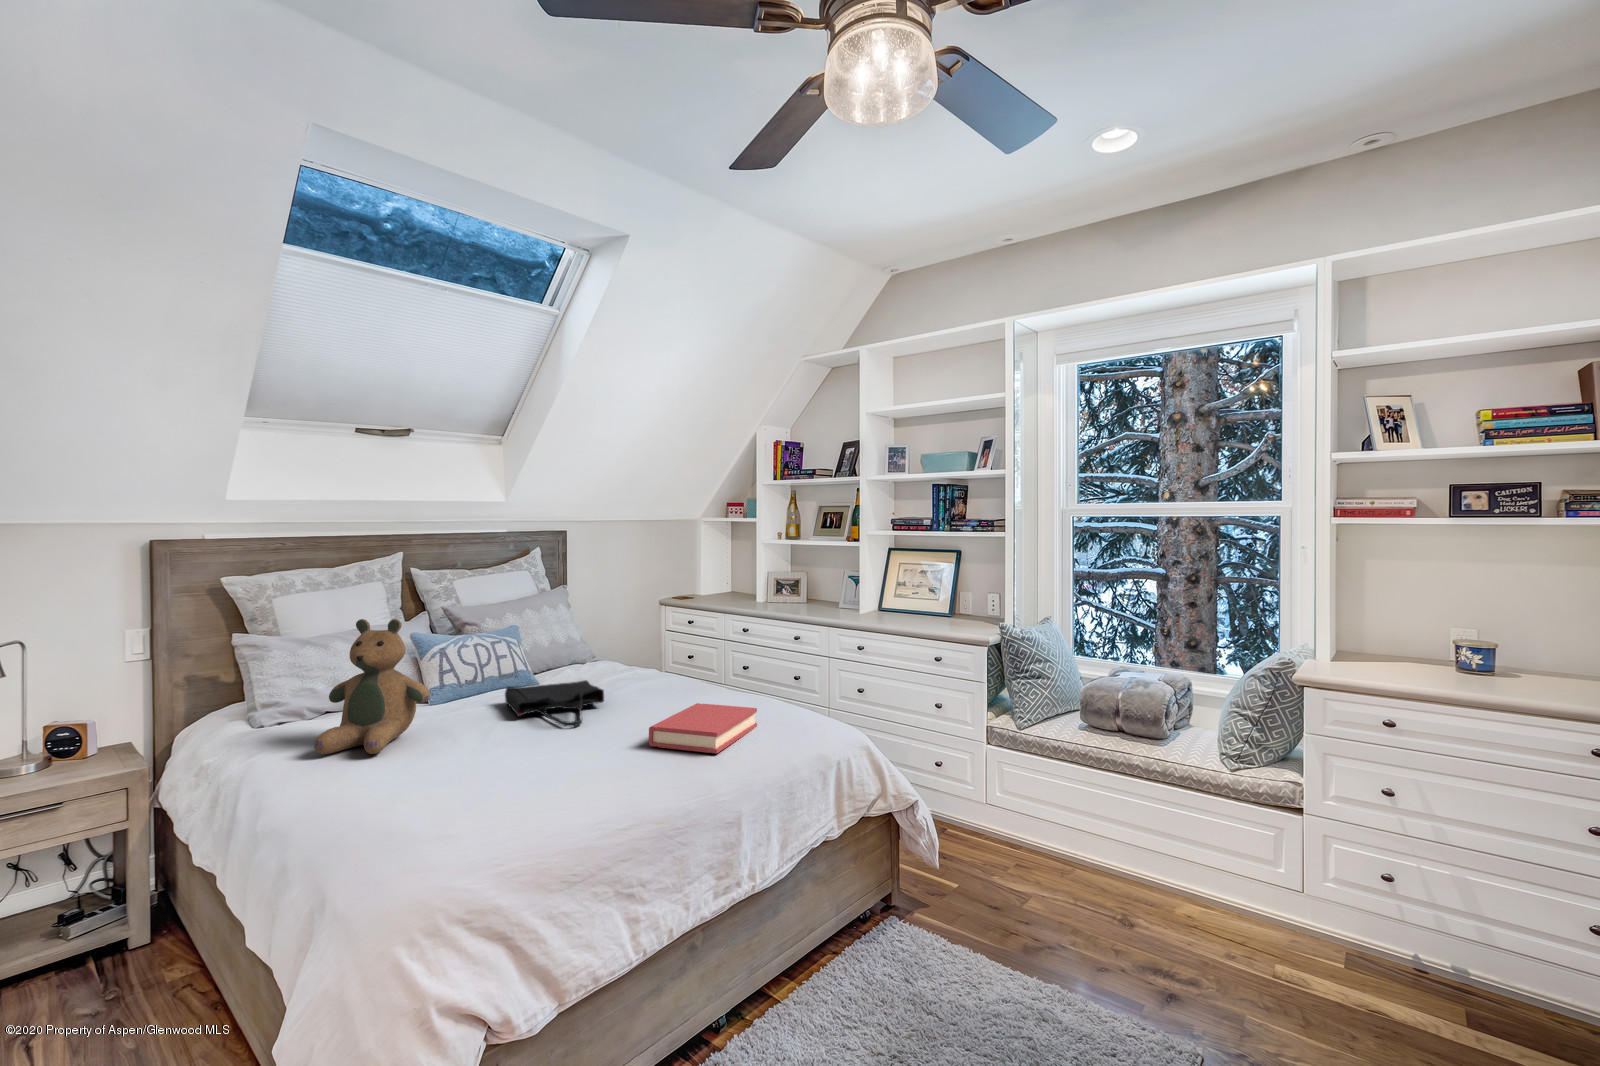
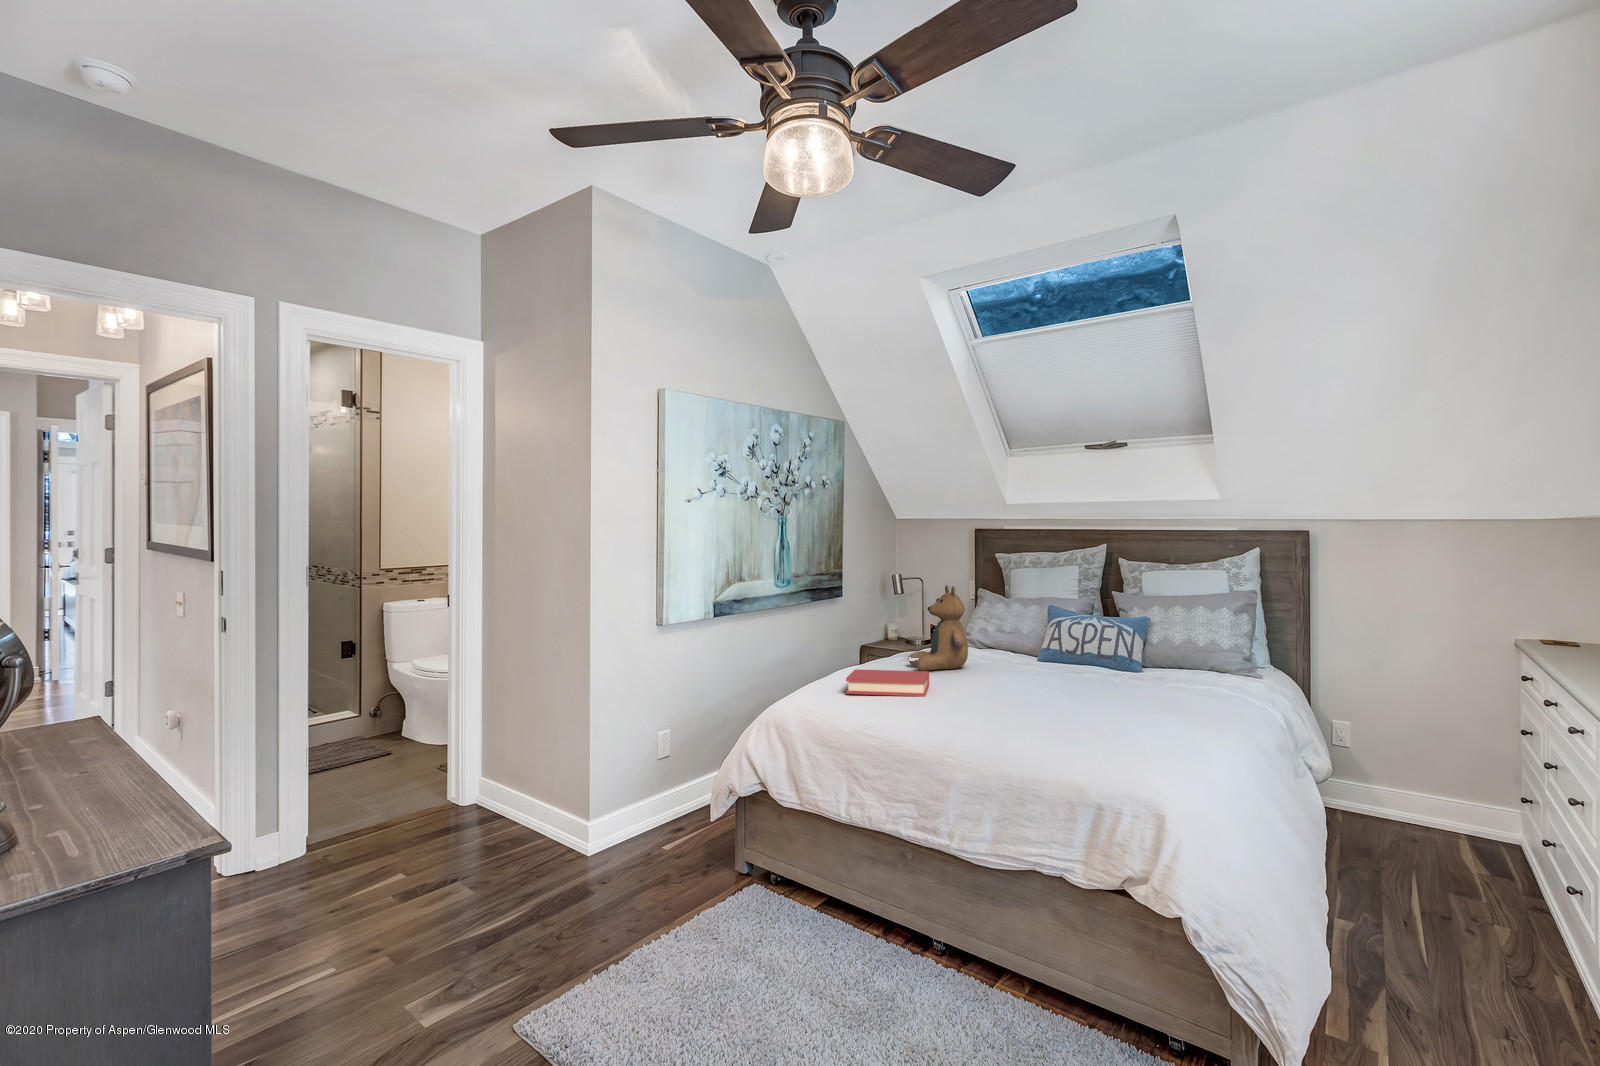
tote bag: present [505,680,604,727] -> none [1020,657,1120,688]
hardback book: present [649,703,757,753] -> present [846,669,929,697]

